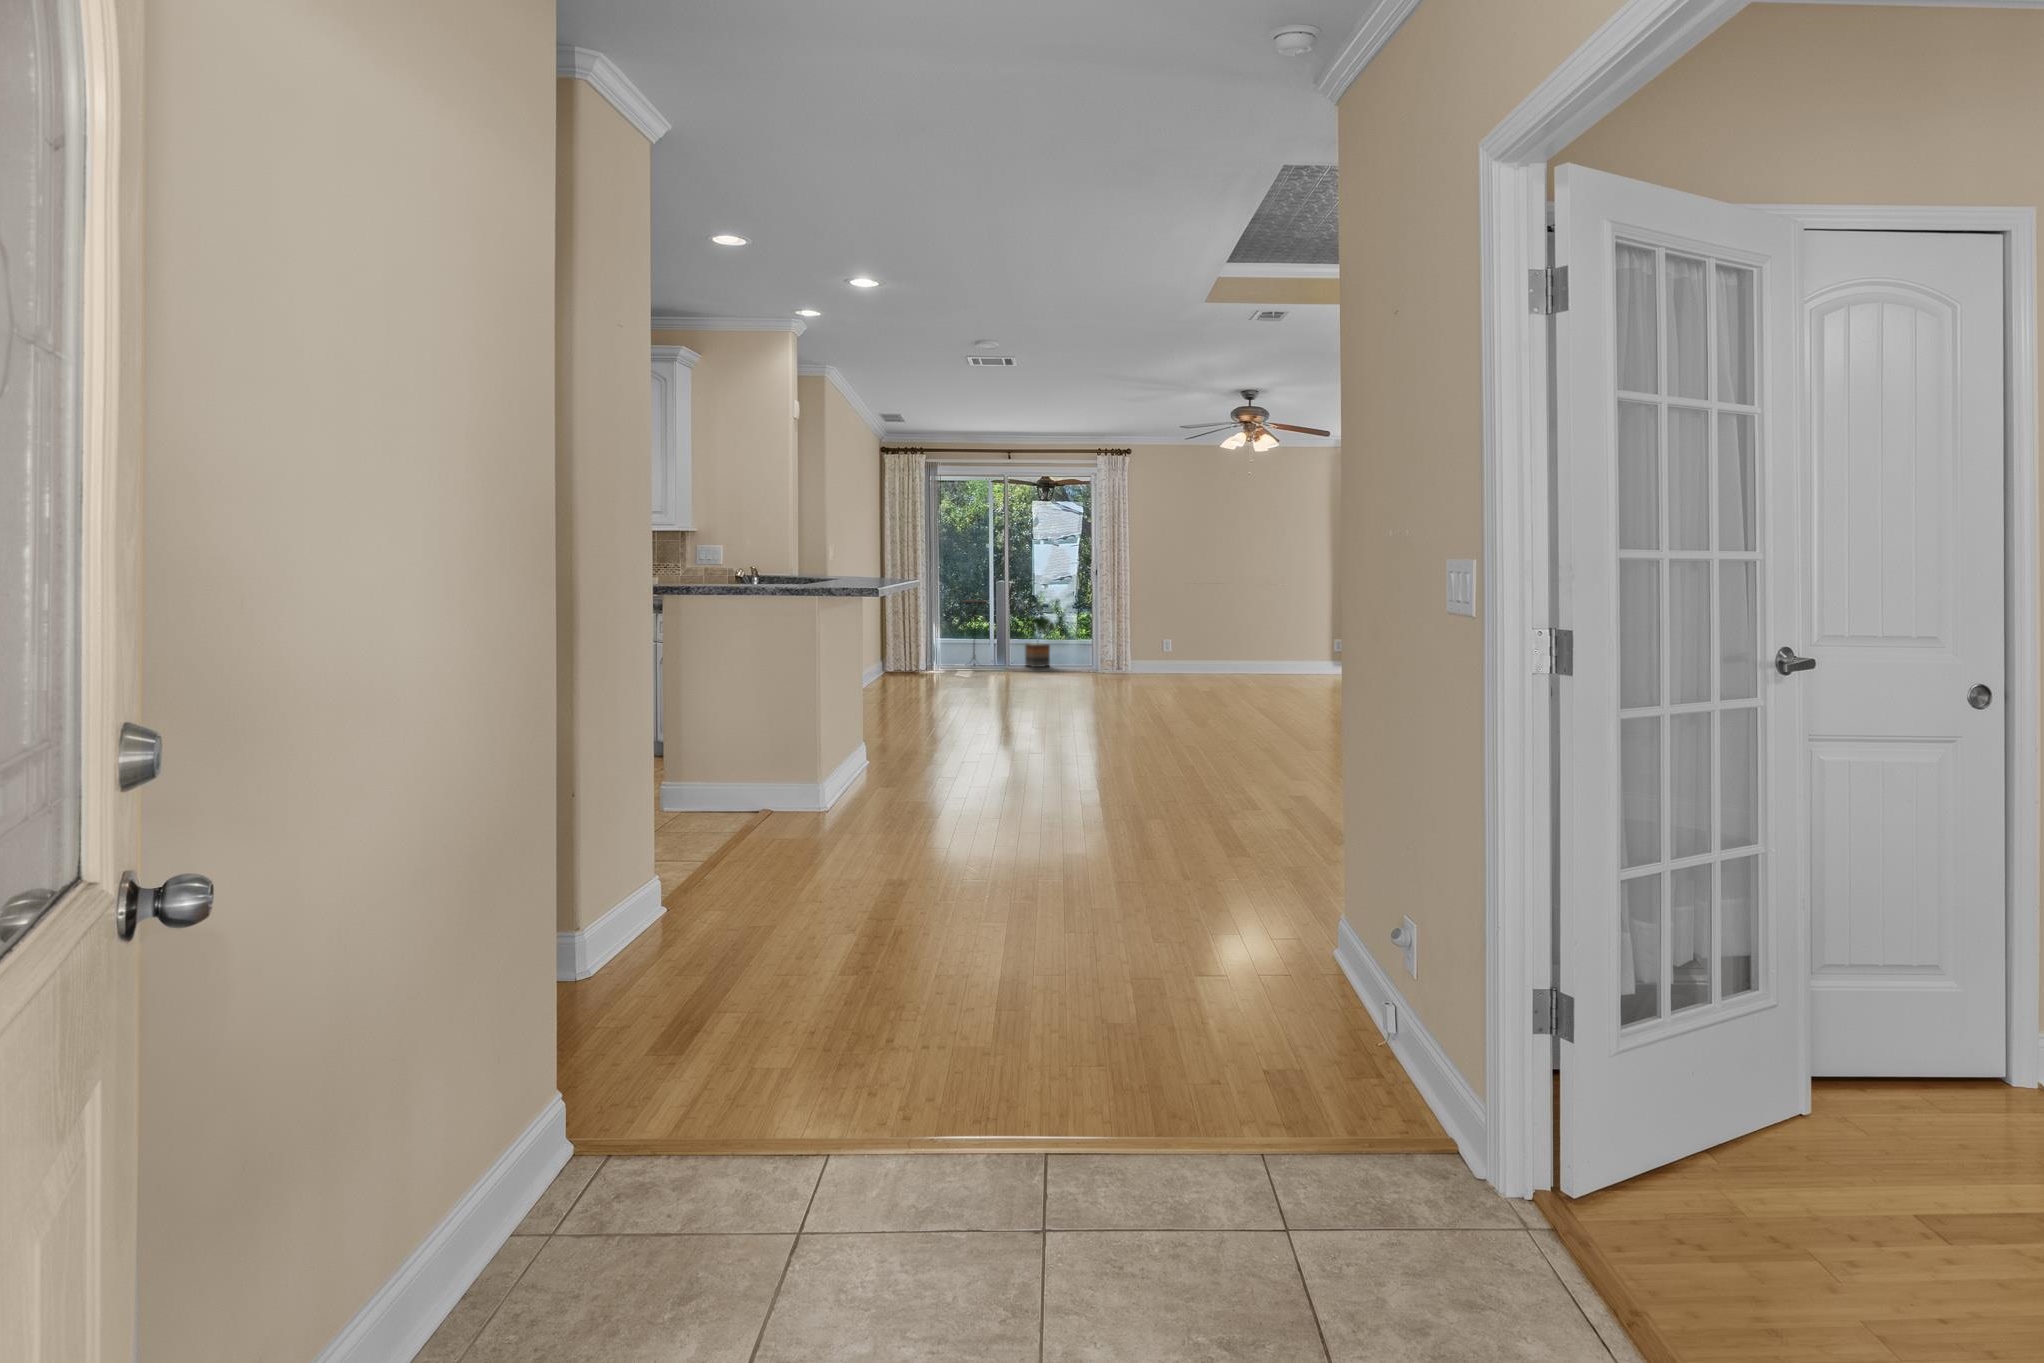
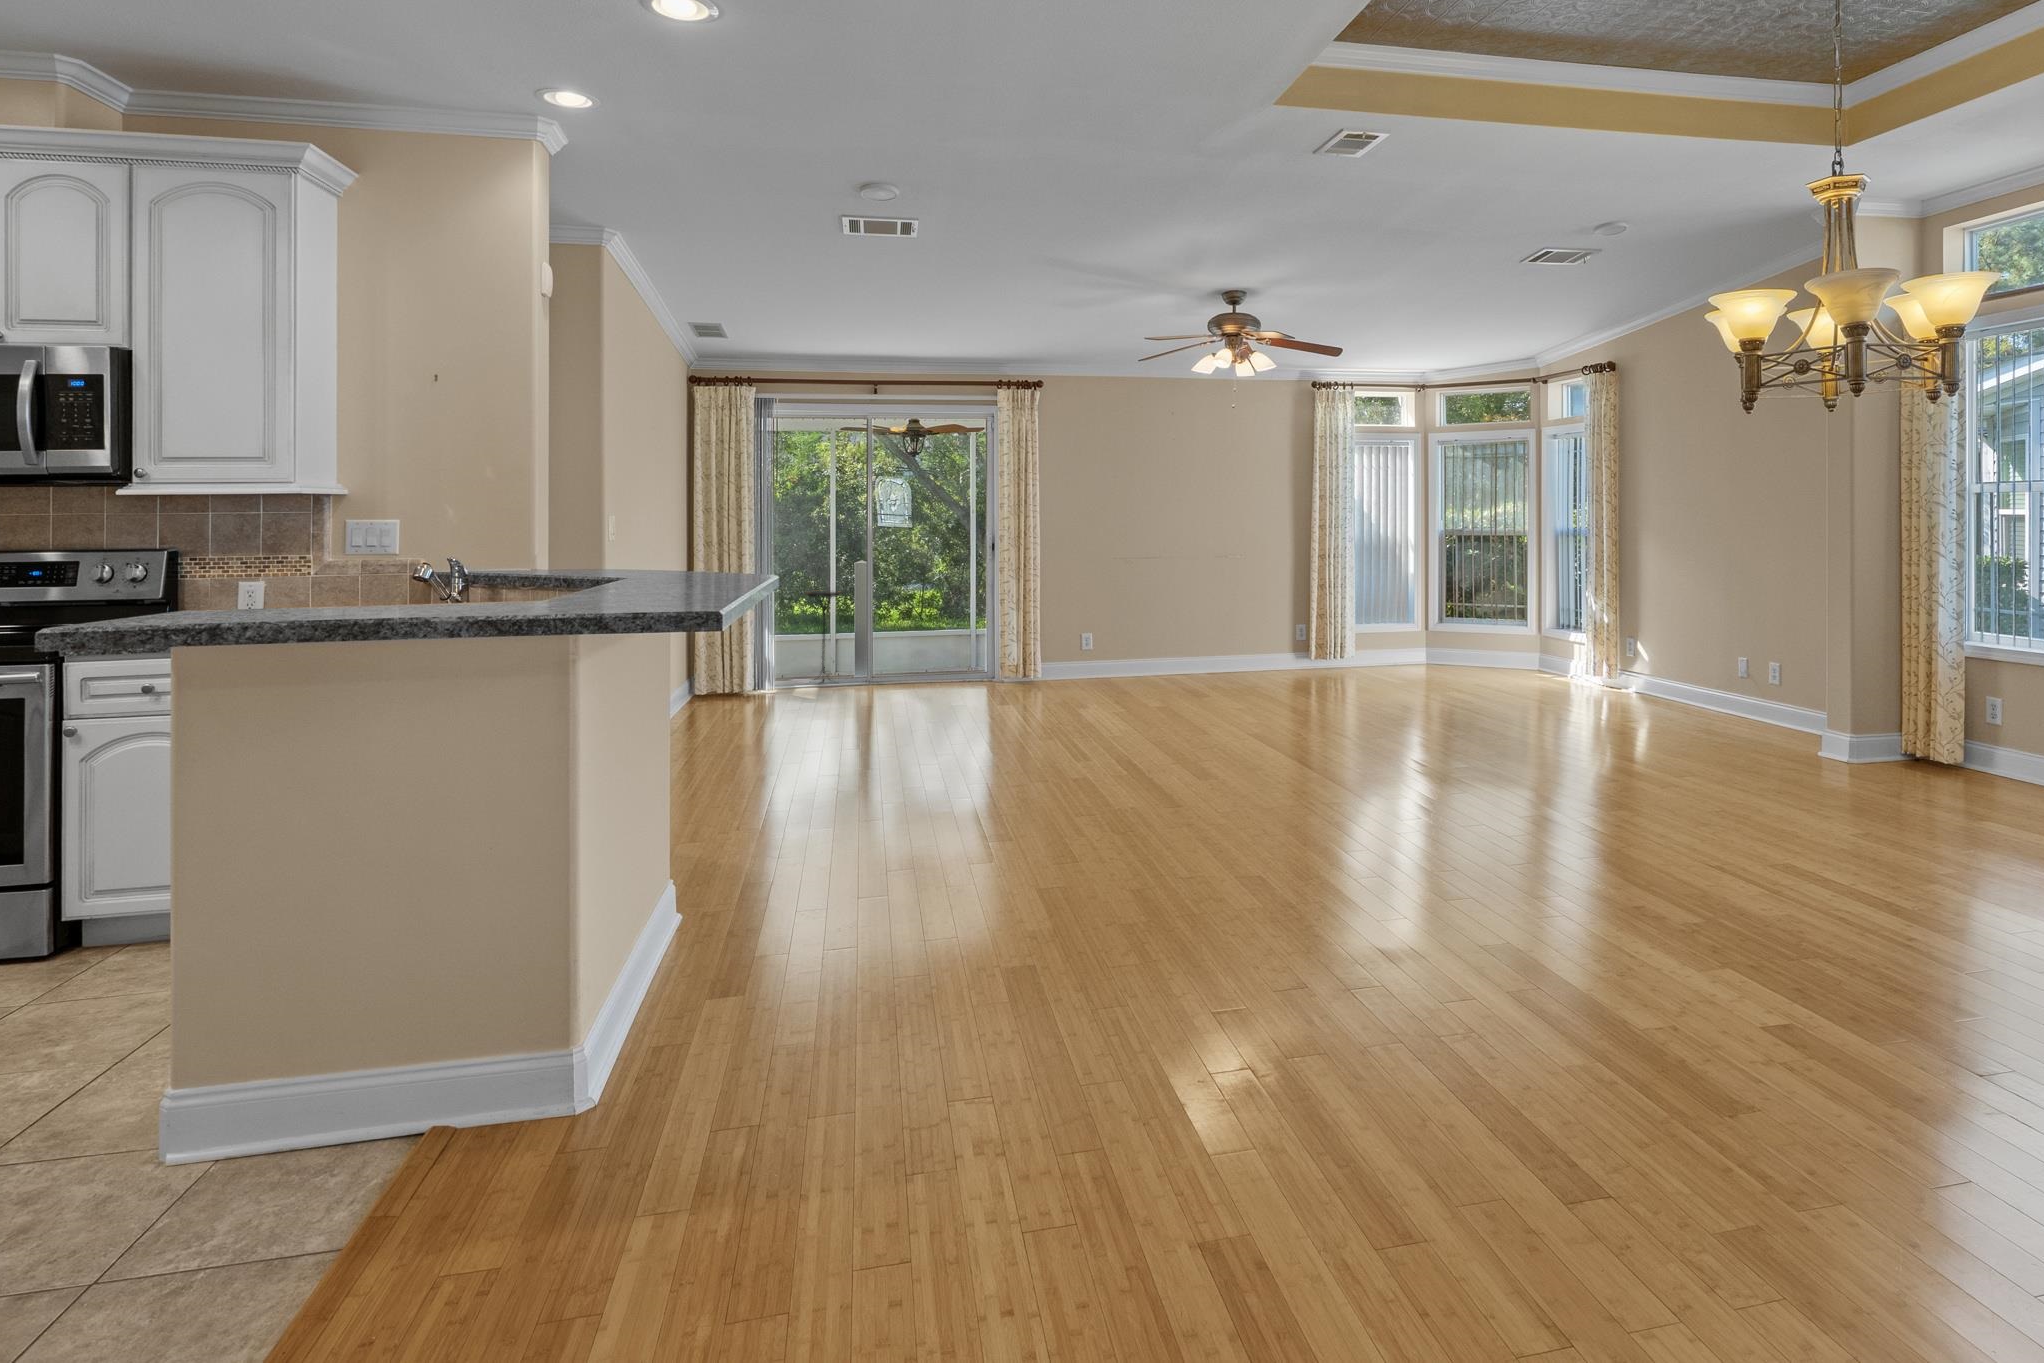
potted tree: present [1023,617,1057,667] -> none [889,612,942,683]

